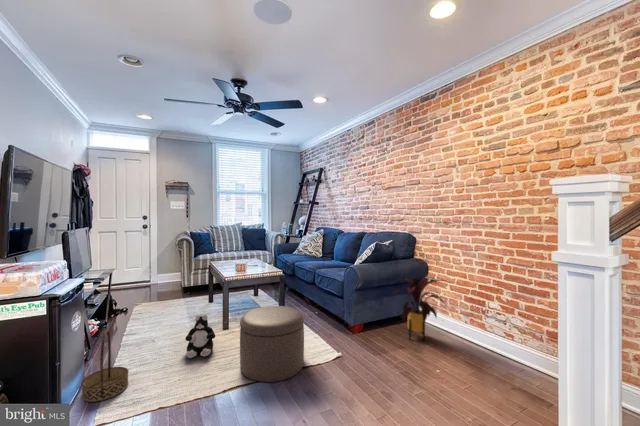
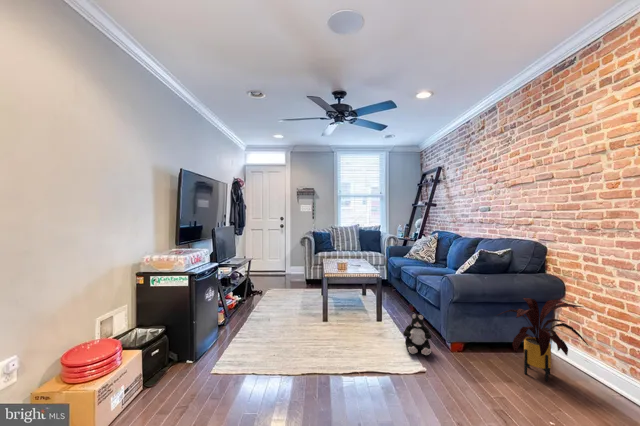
ottoman: present [240,306,304,382] -> none [321,305,382,379]
plush toy: present [185,315,215,358] -> present [403,314,432,355]
basket: present [82,330,128,402] -> none [211,304,241,356]

